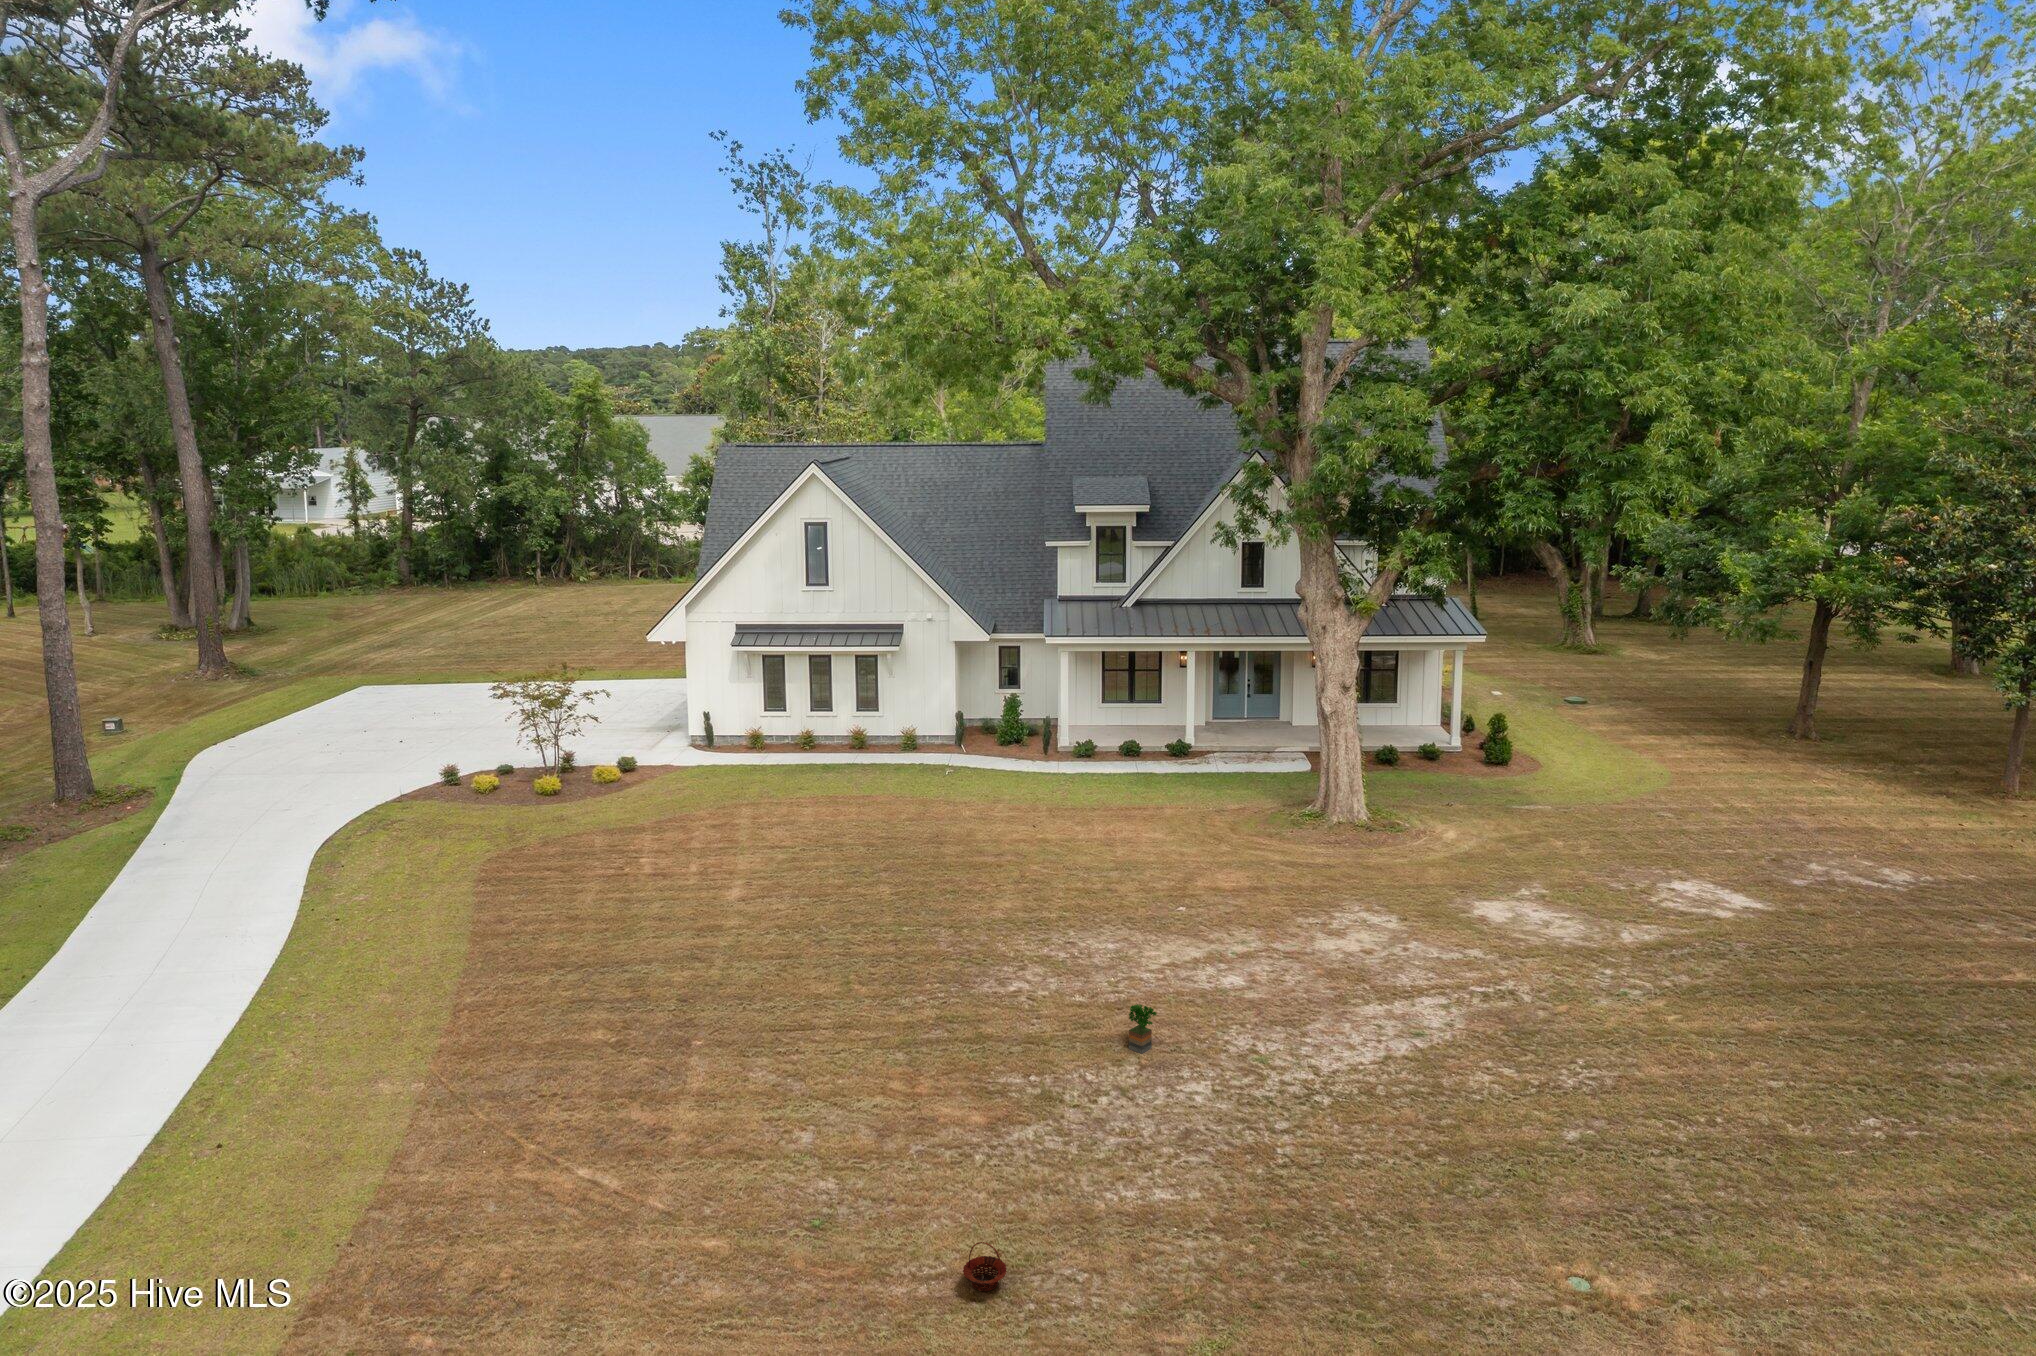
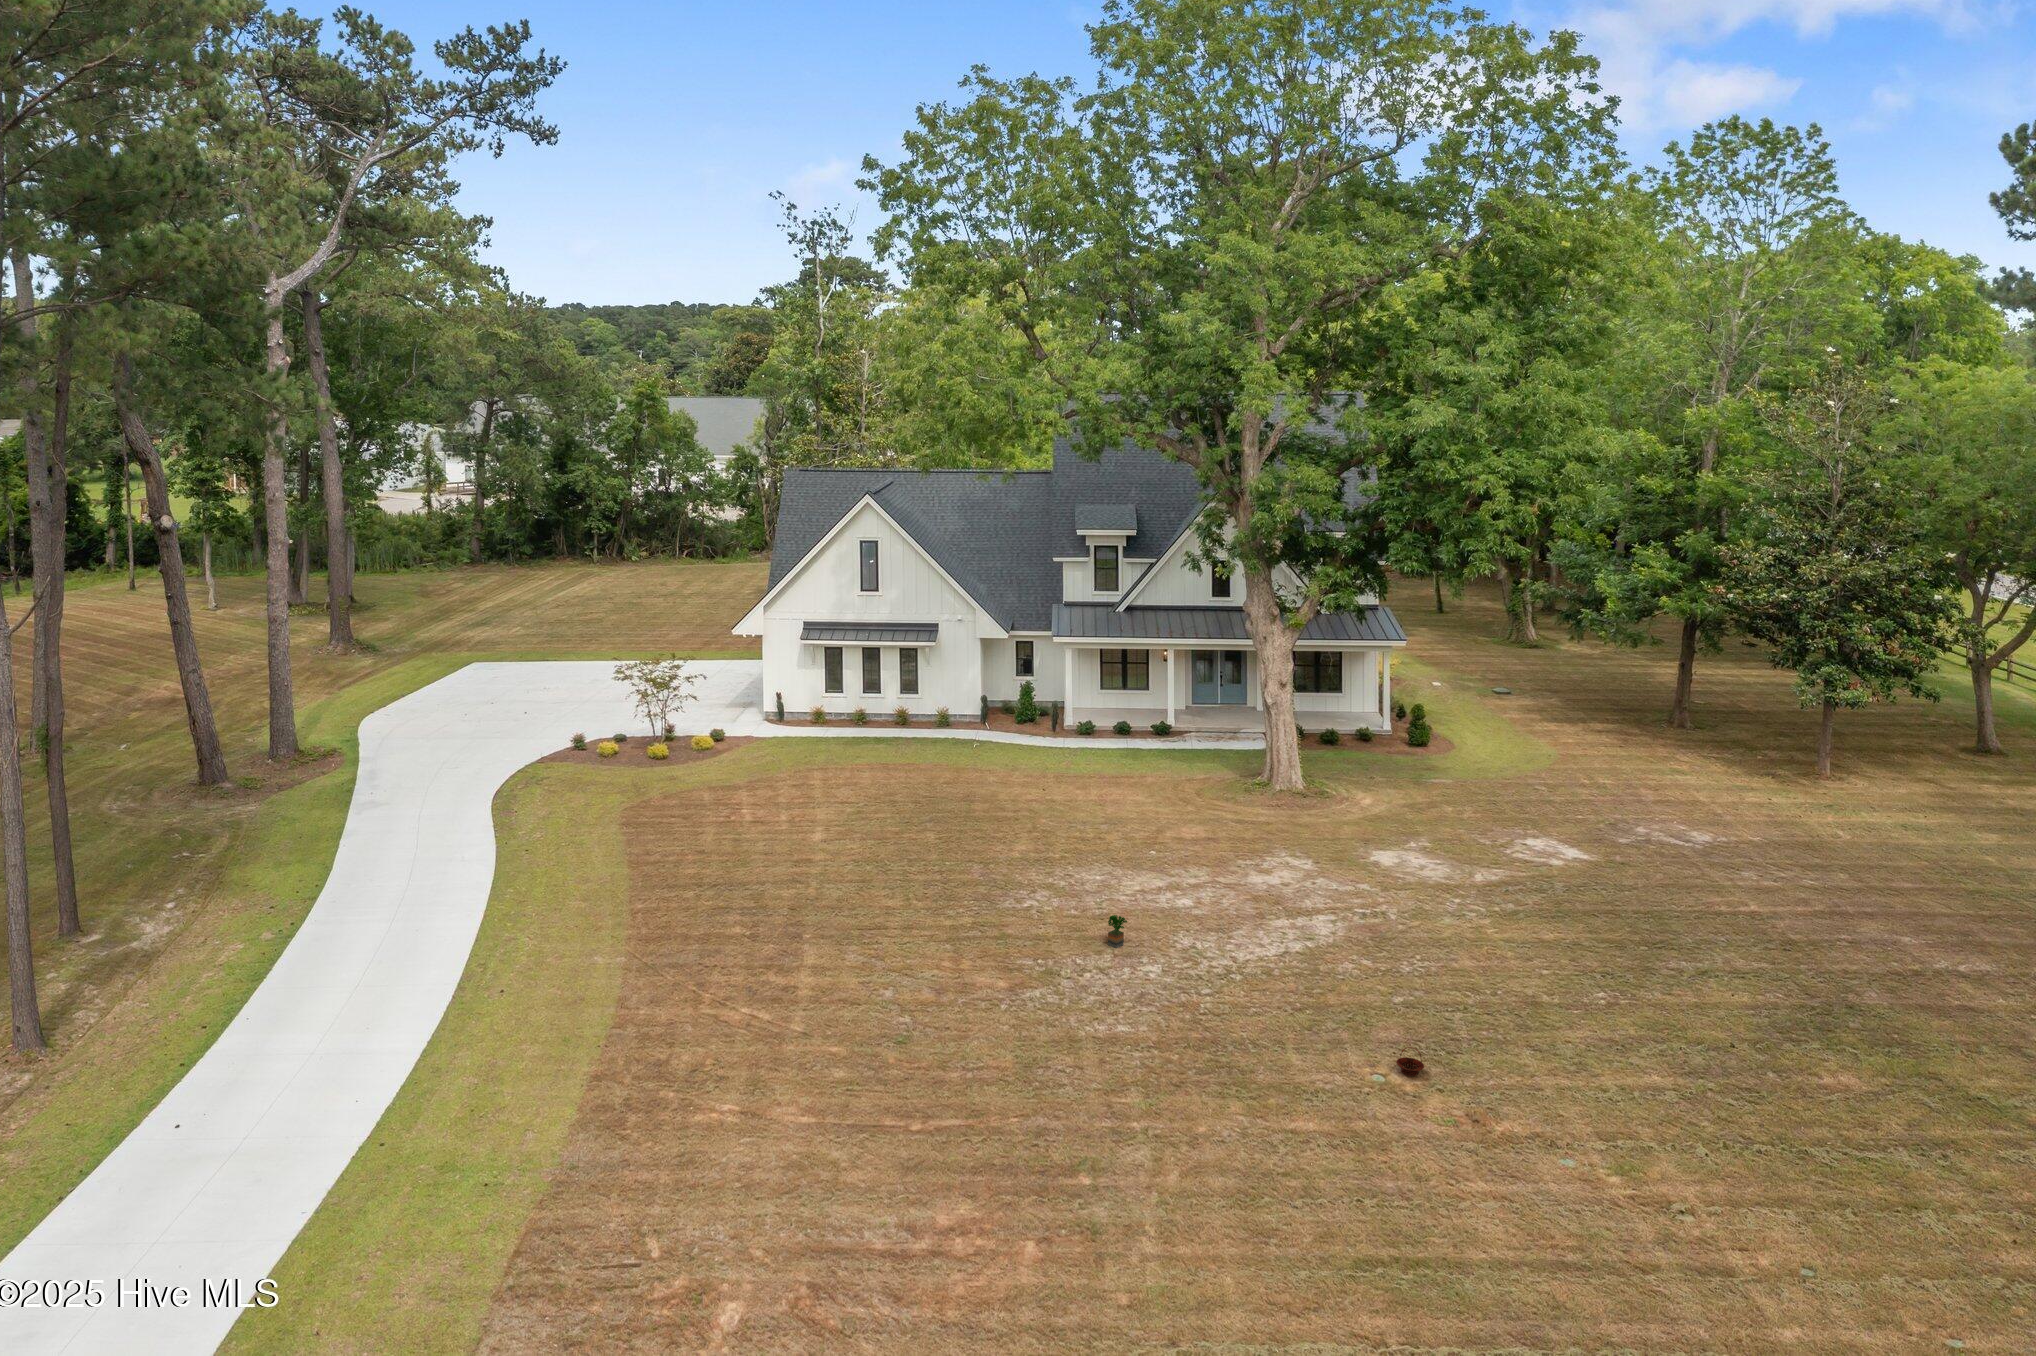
basket: present [963,1242,1007,1291] -> present [1396,1047,1424,1076]

